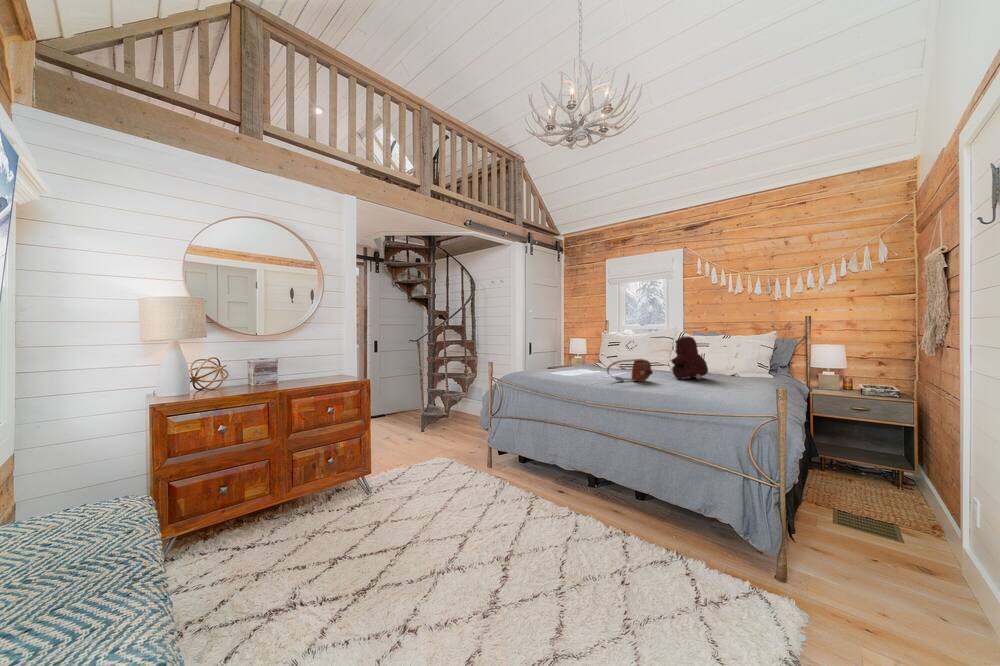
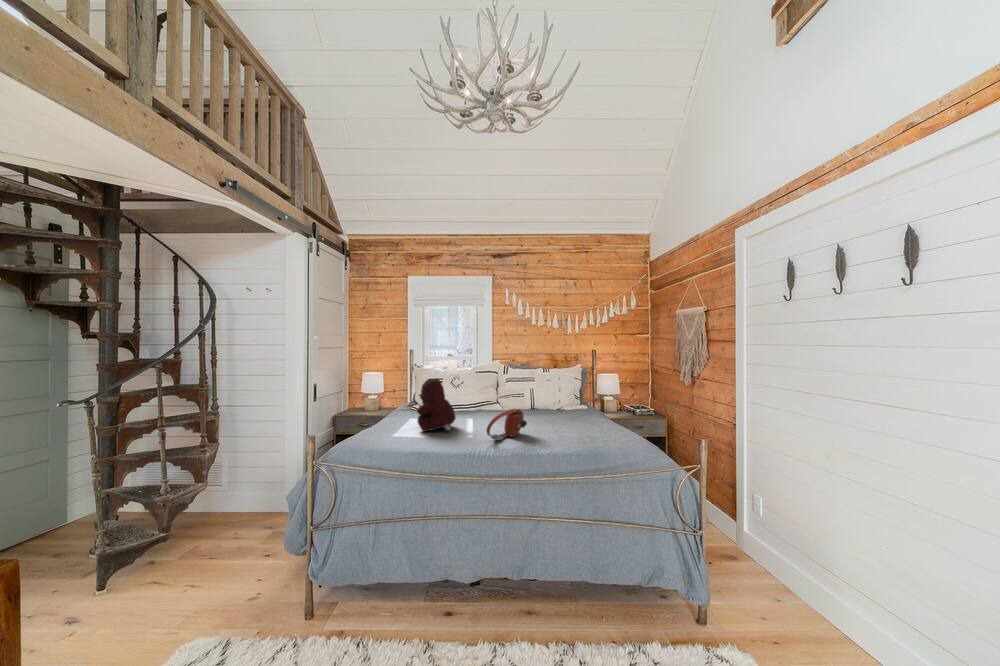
teddy bear: present [671,336,708,380] -> present [417,379,456,432]

